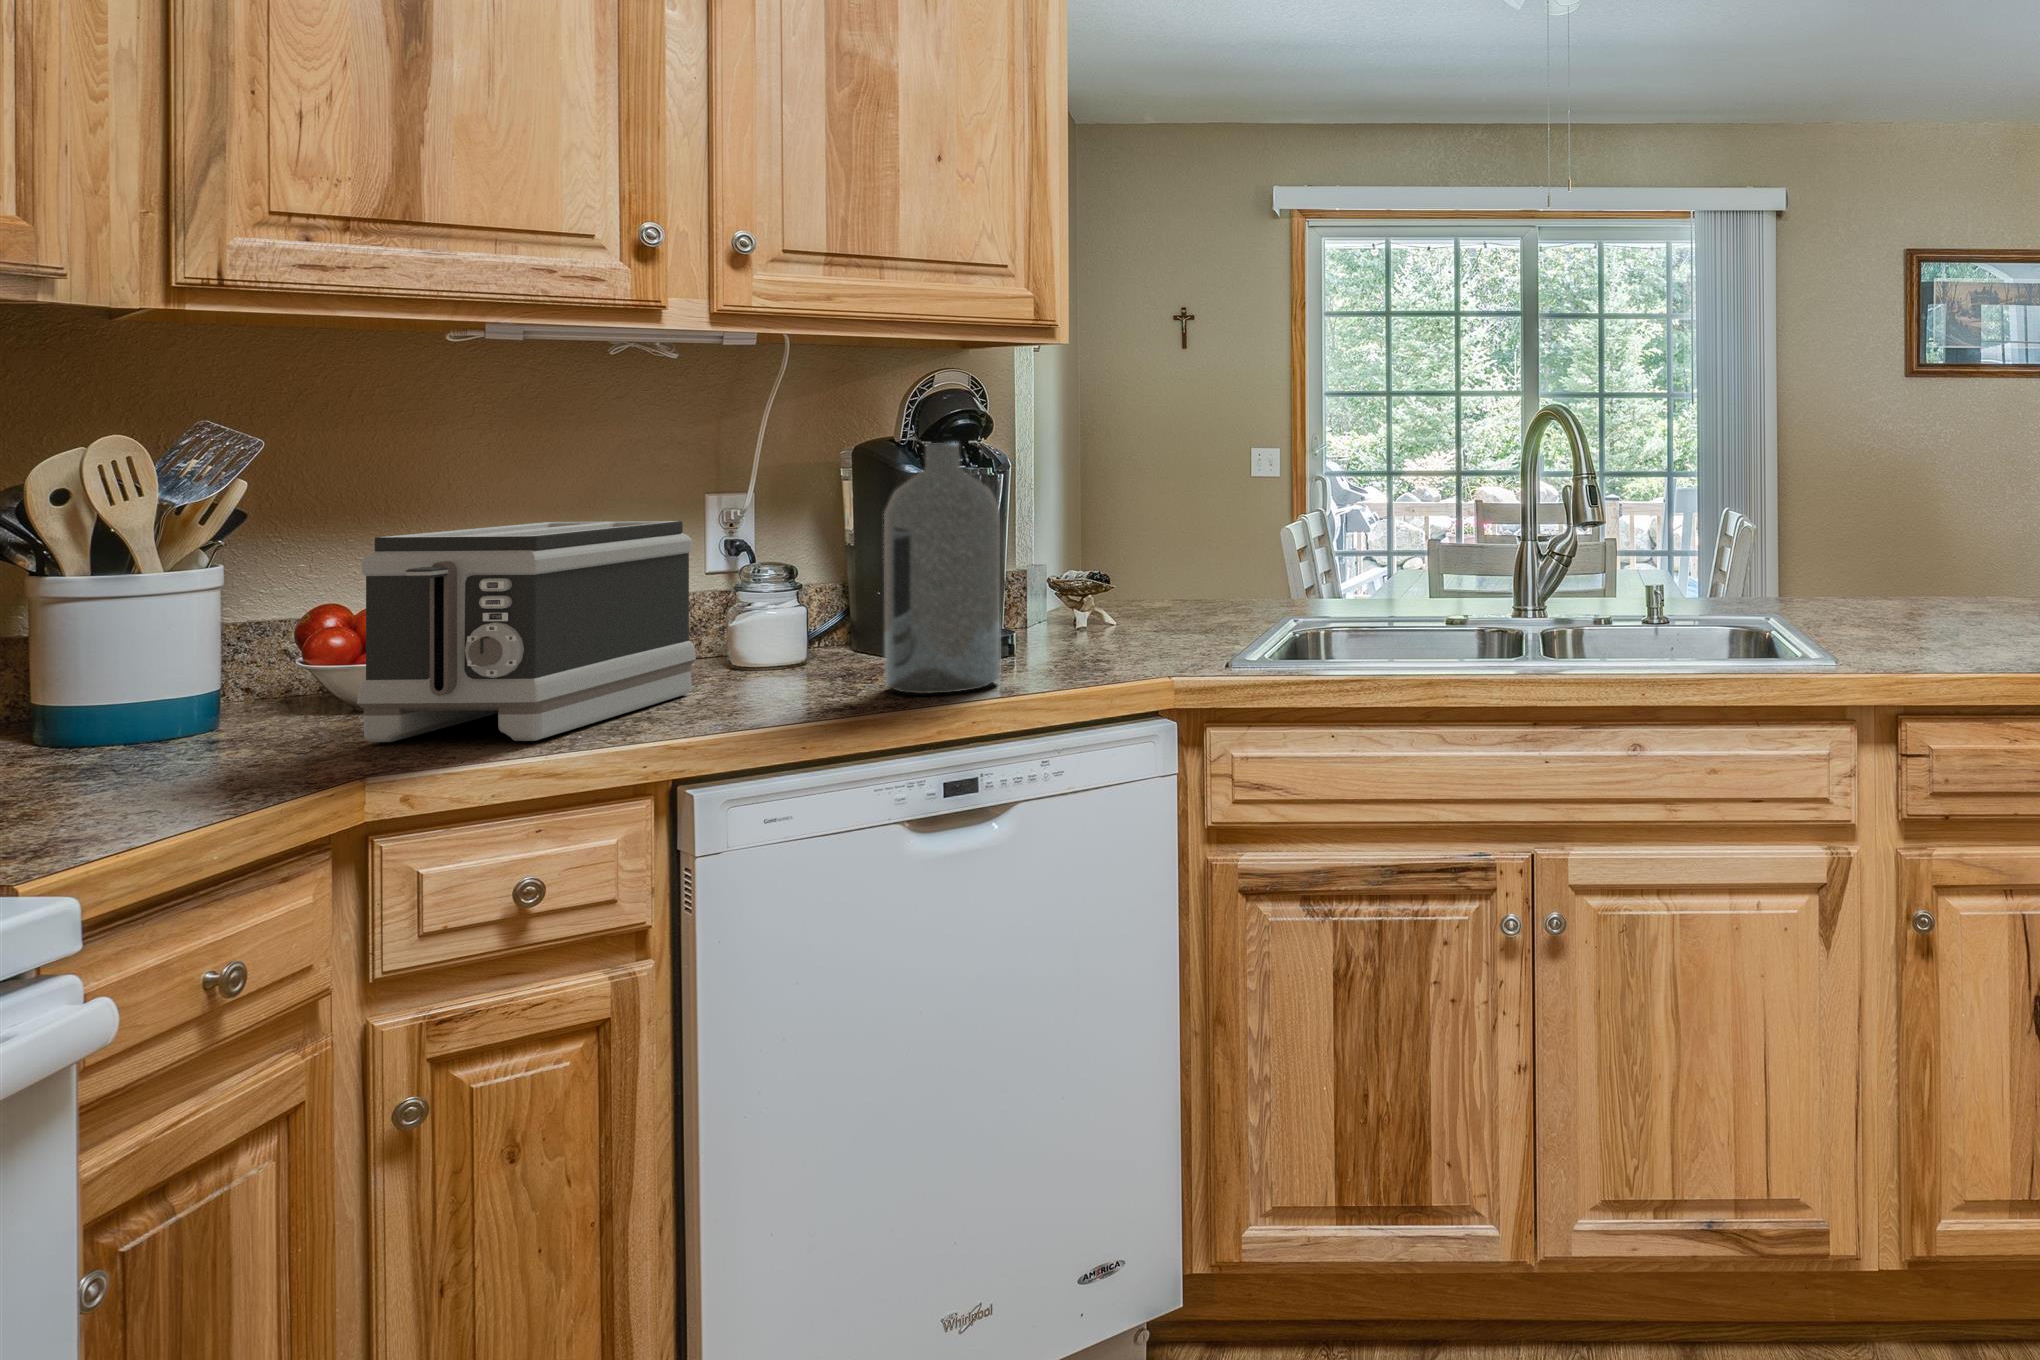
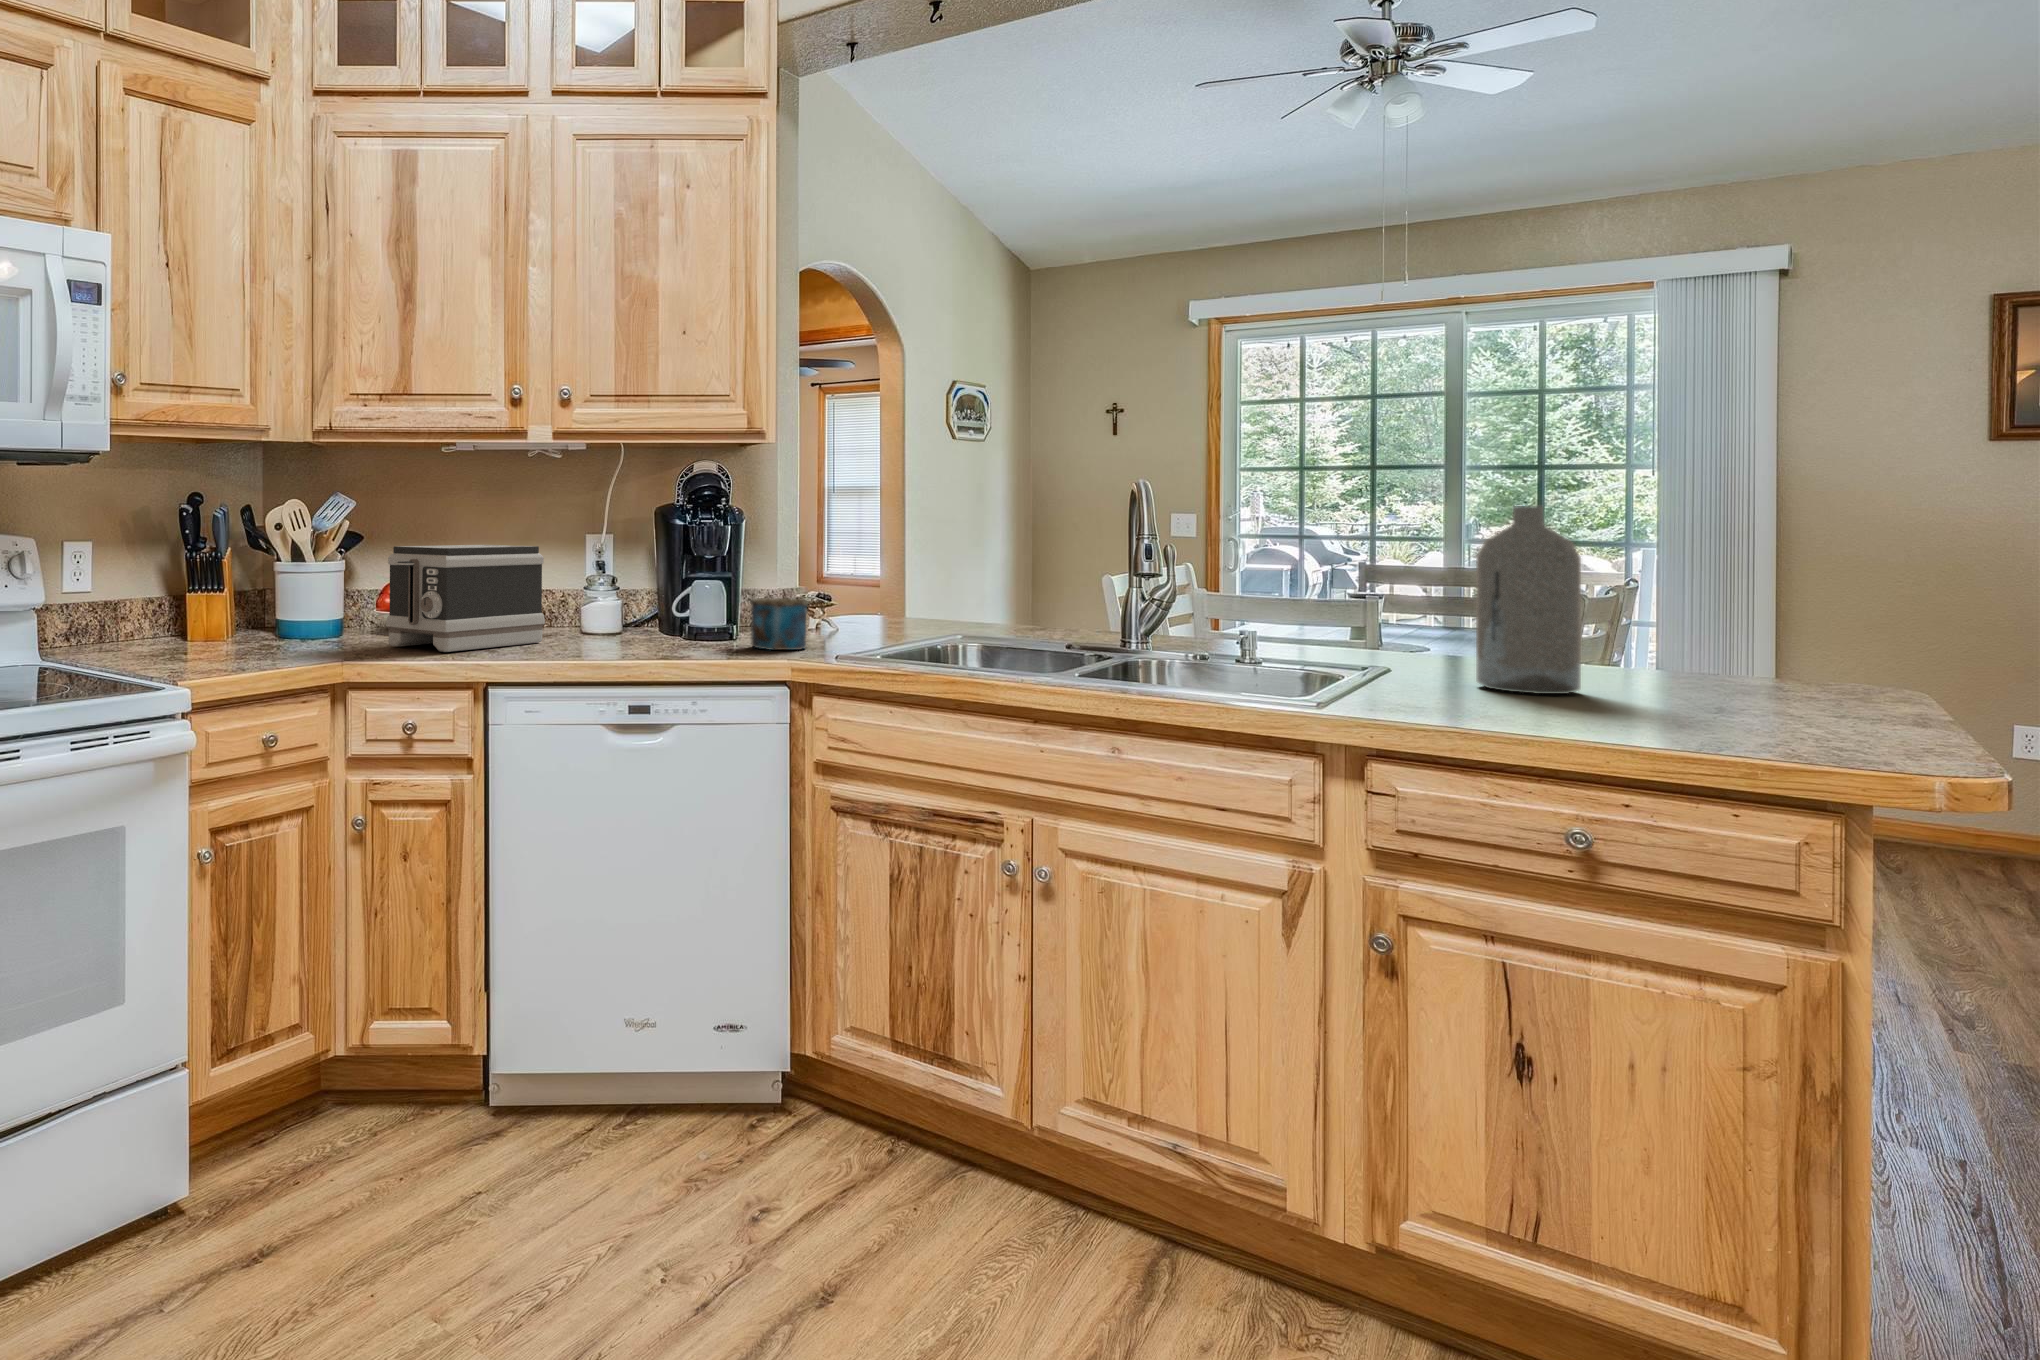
bottle: present [884,443,1001,694] -> present [1476,506,1581,694]
mug: none [1058,580,1150,662] -> present [750,598,808,650]

